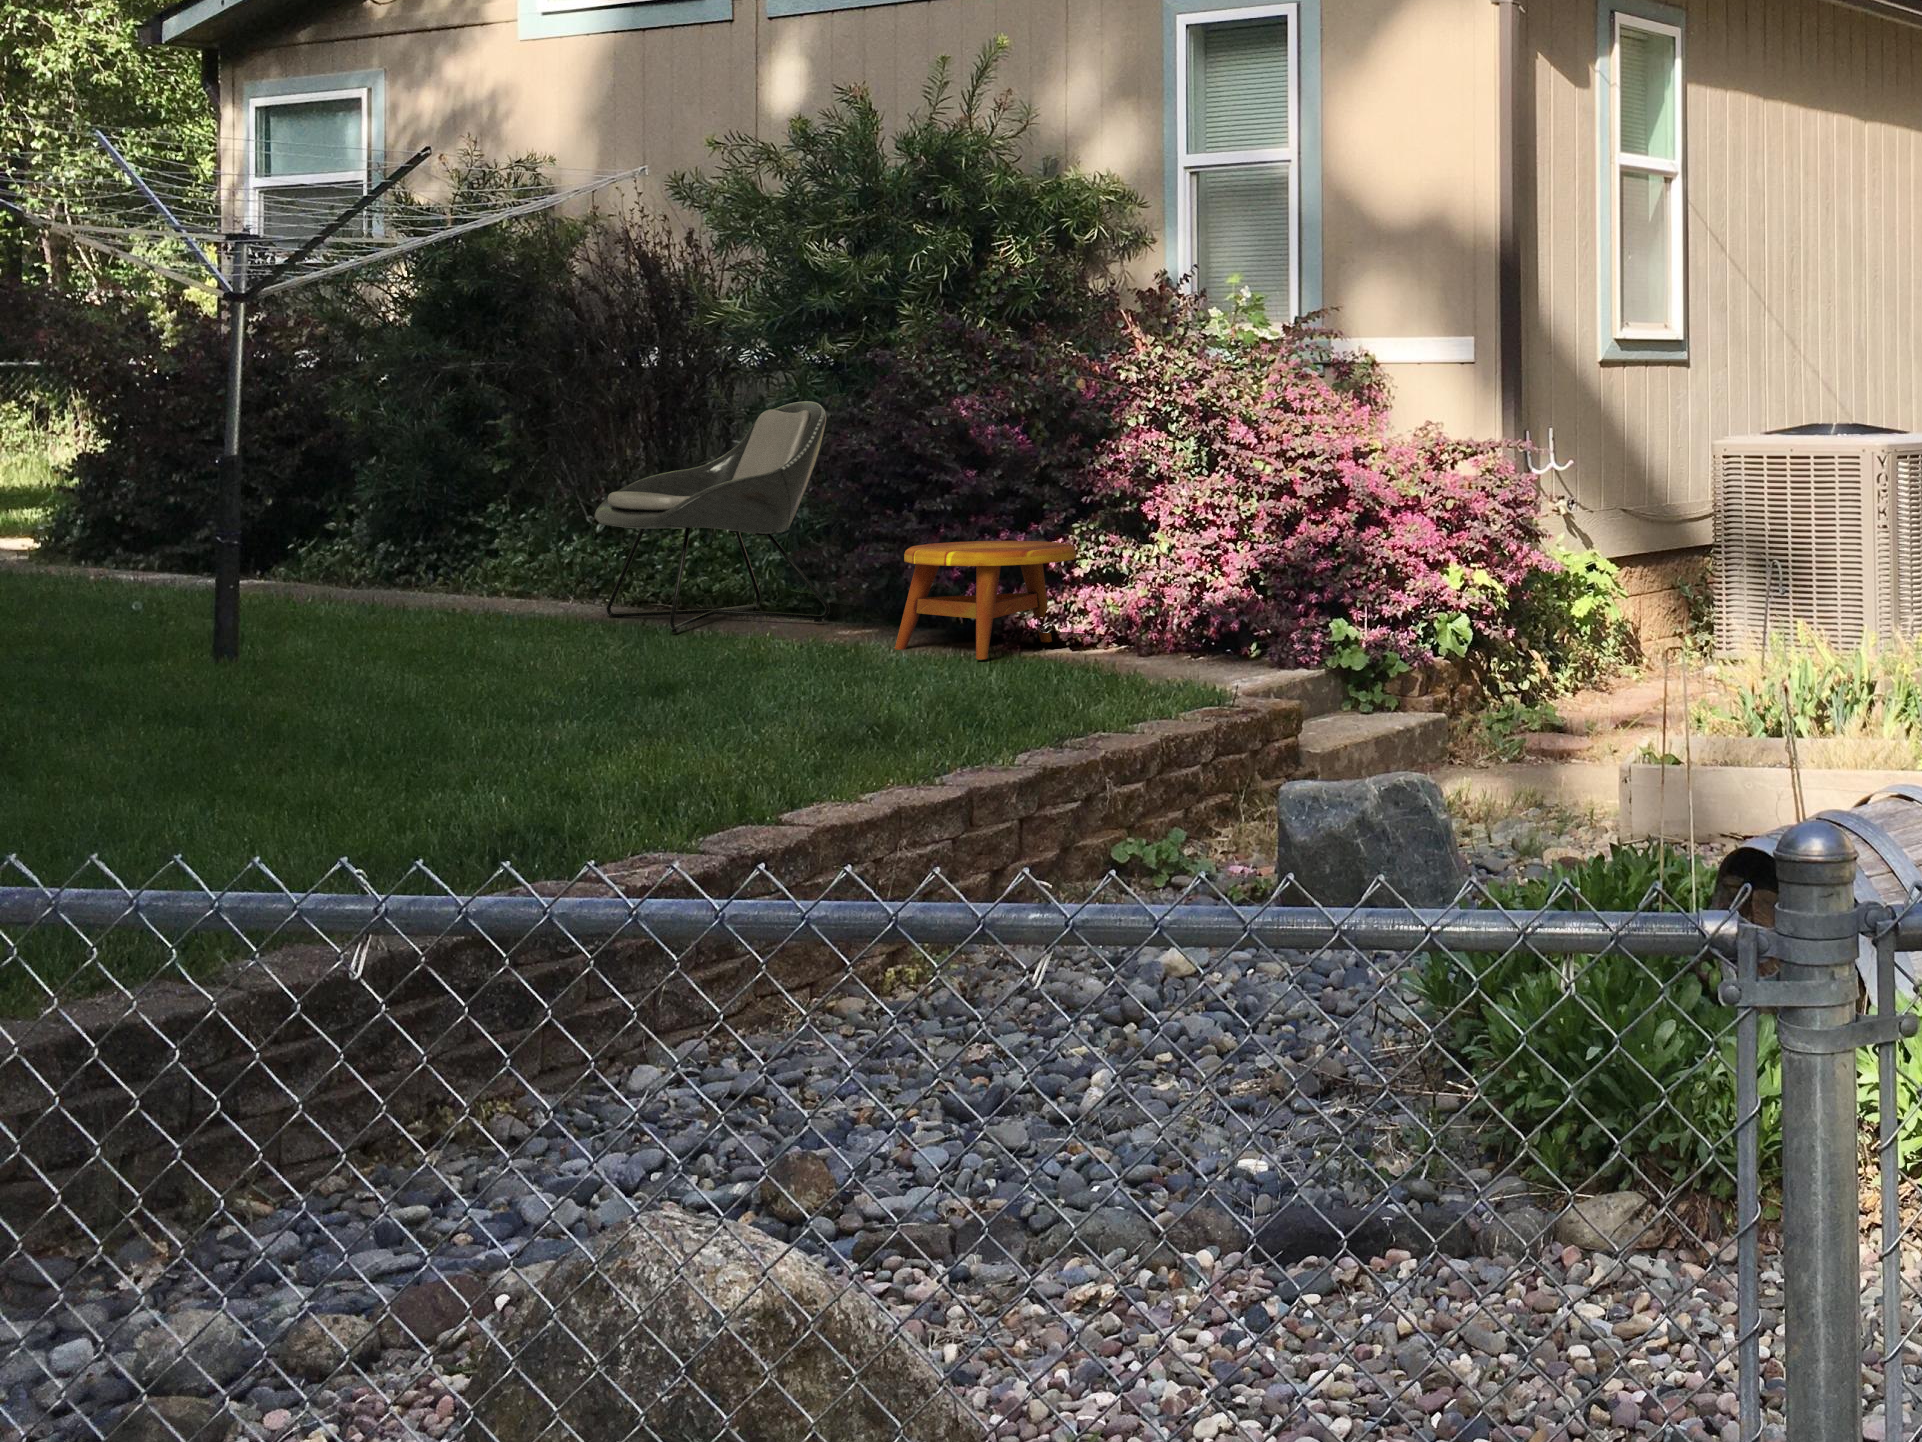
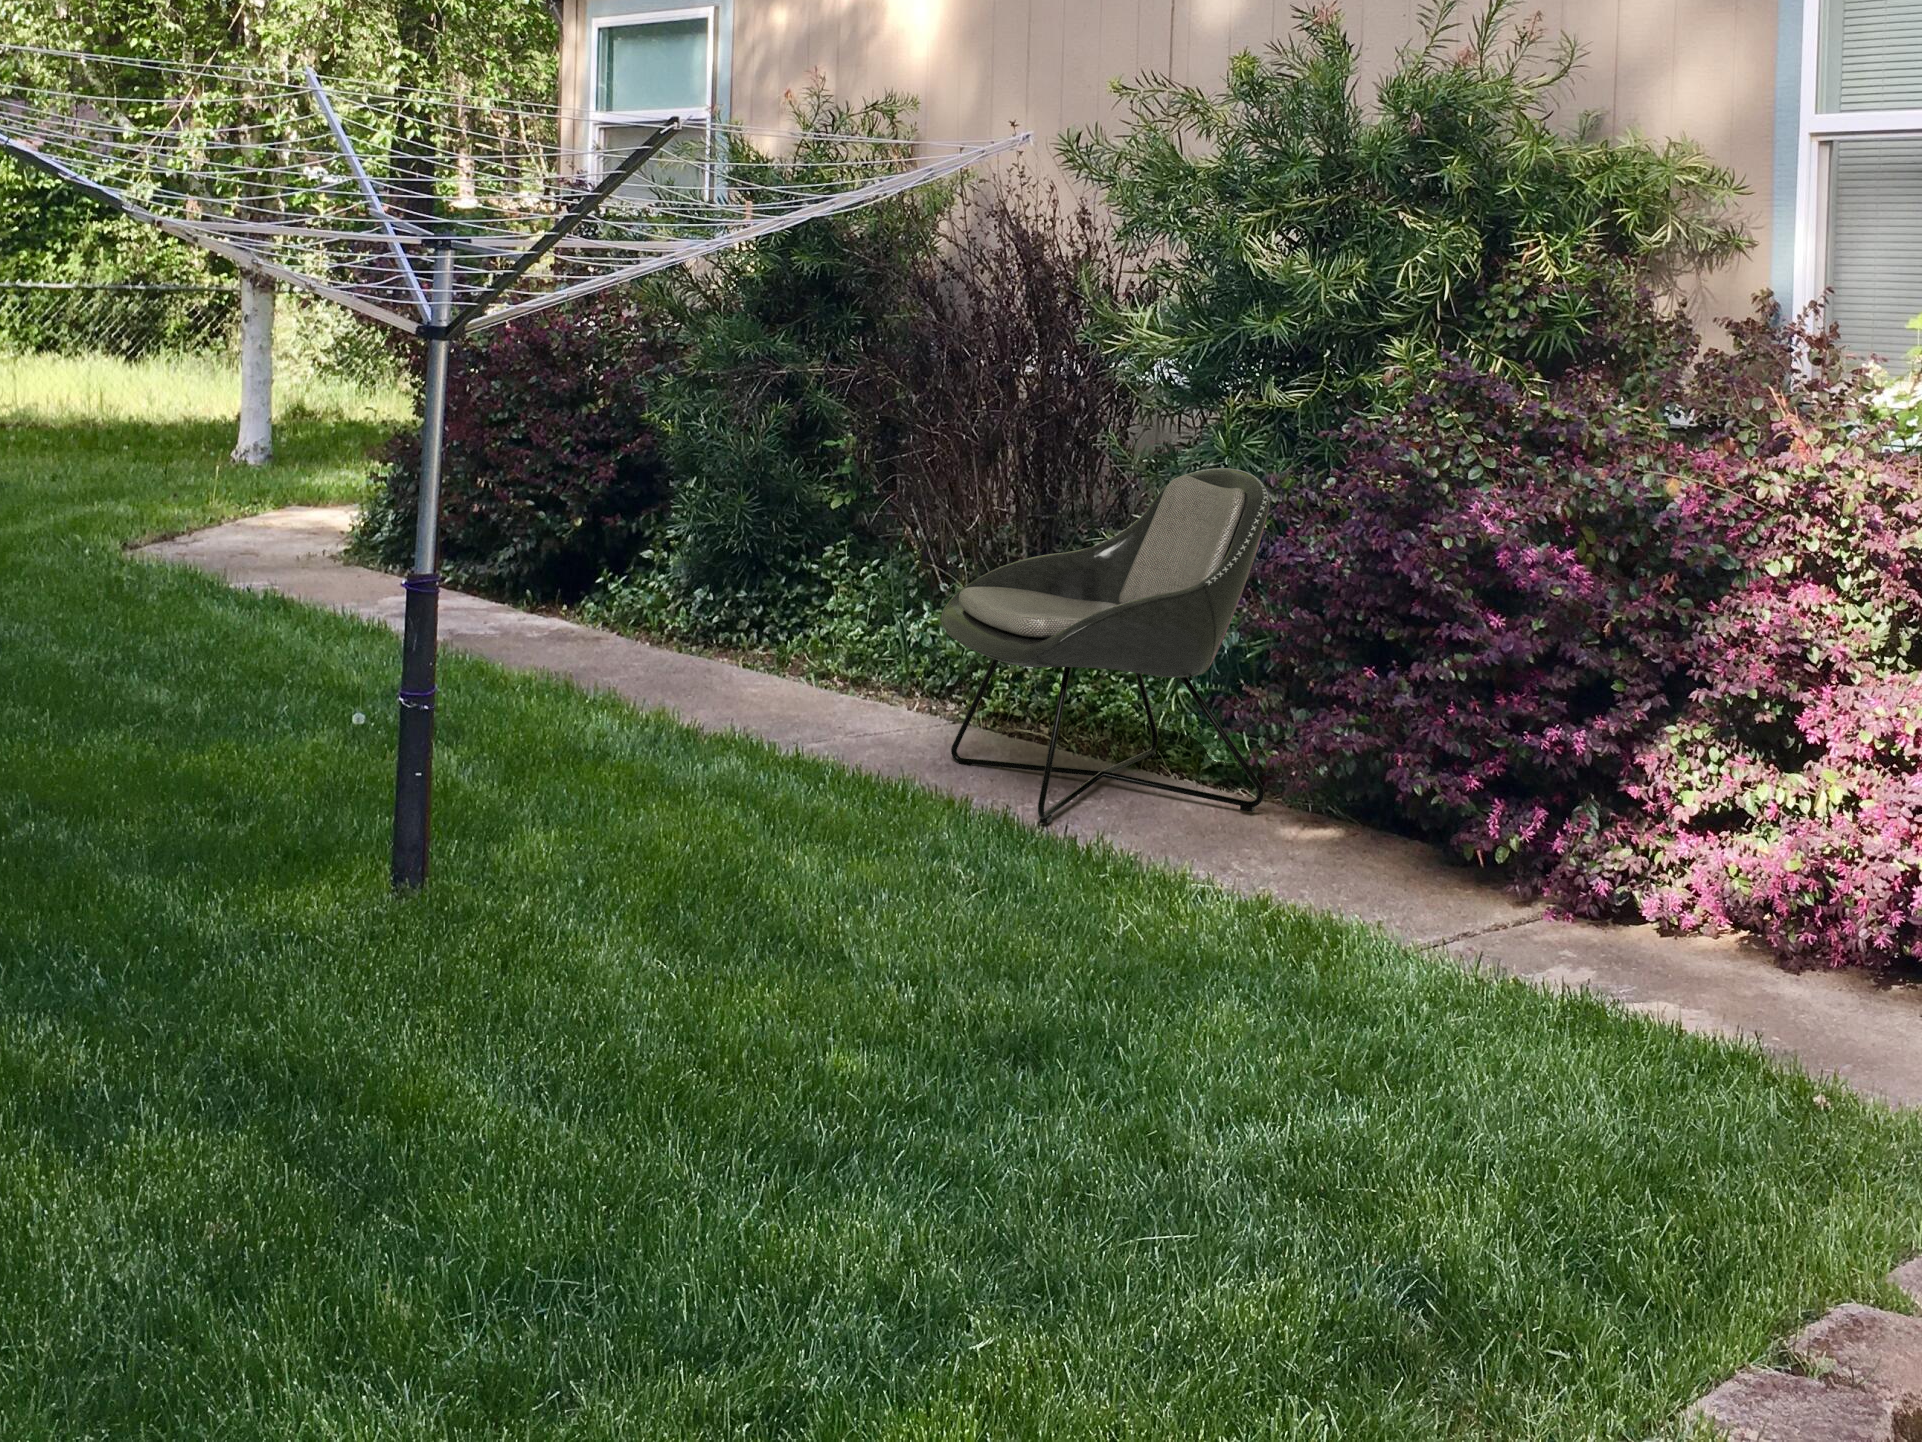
side table: present [895,541,1076,659] -> none [1377,734,1682,974]

